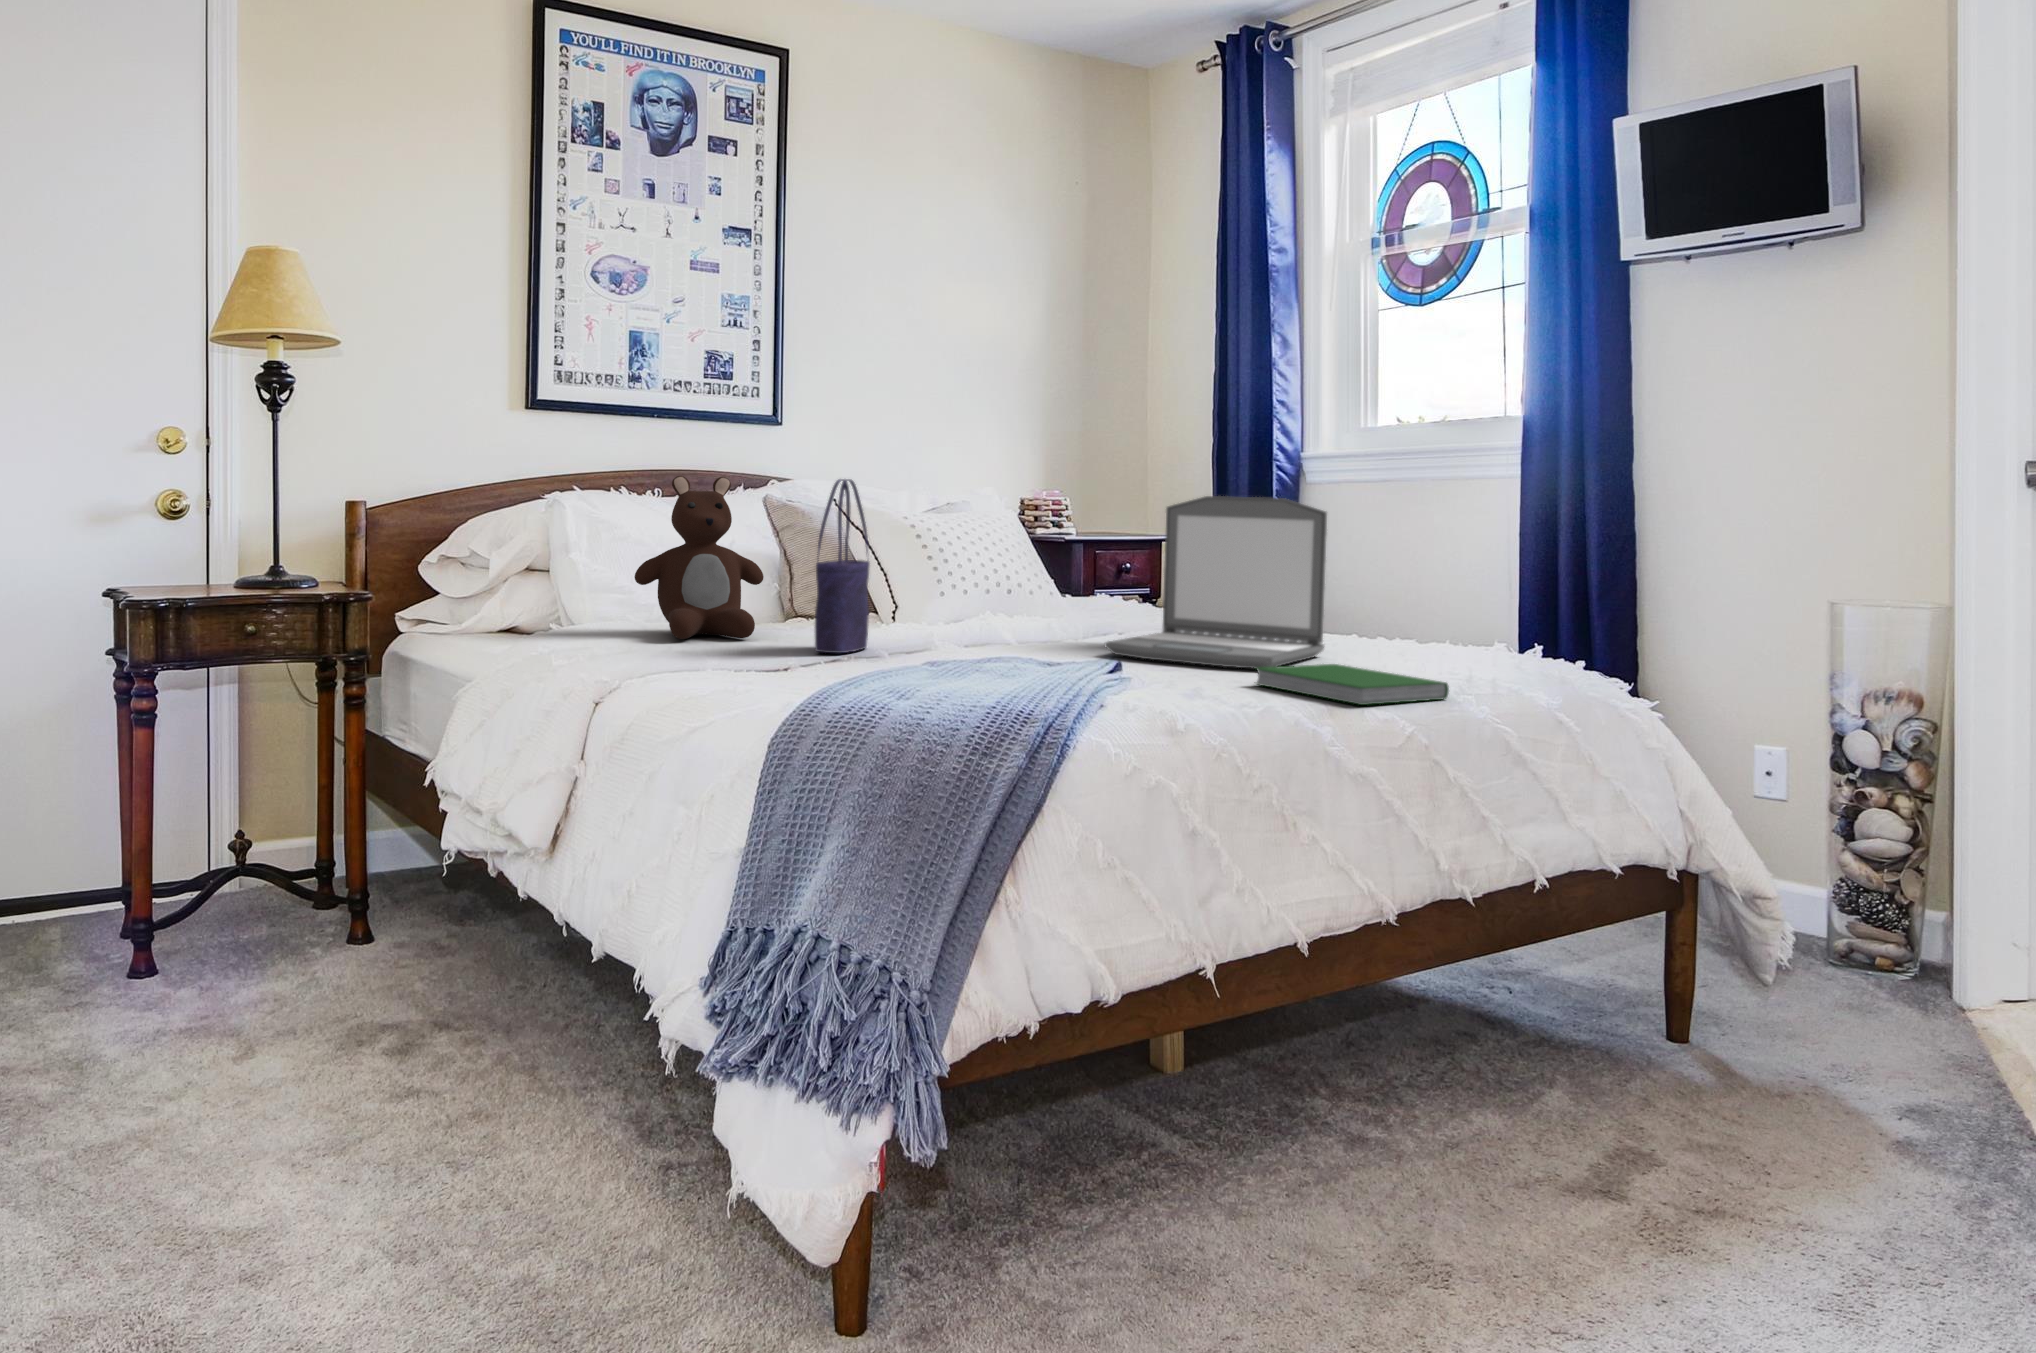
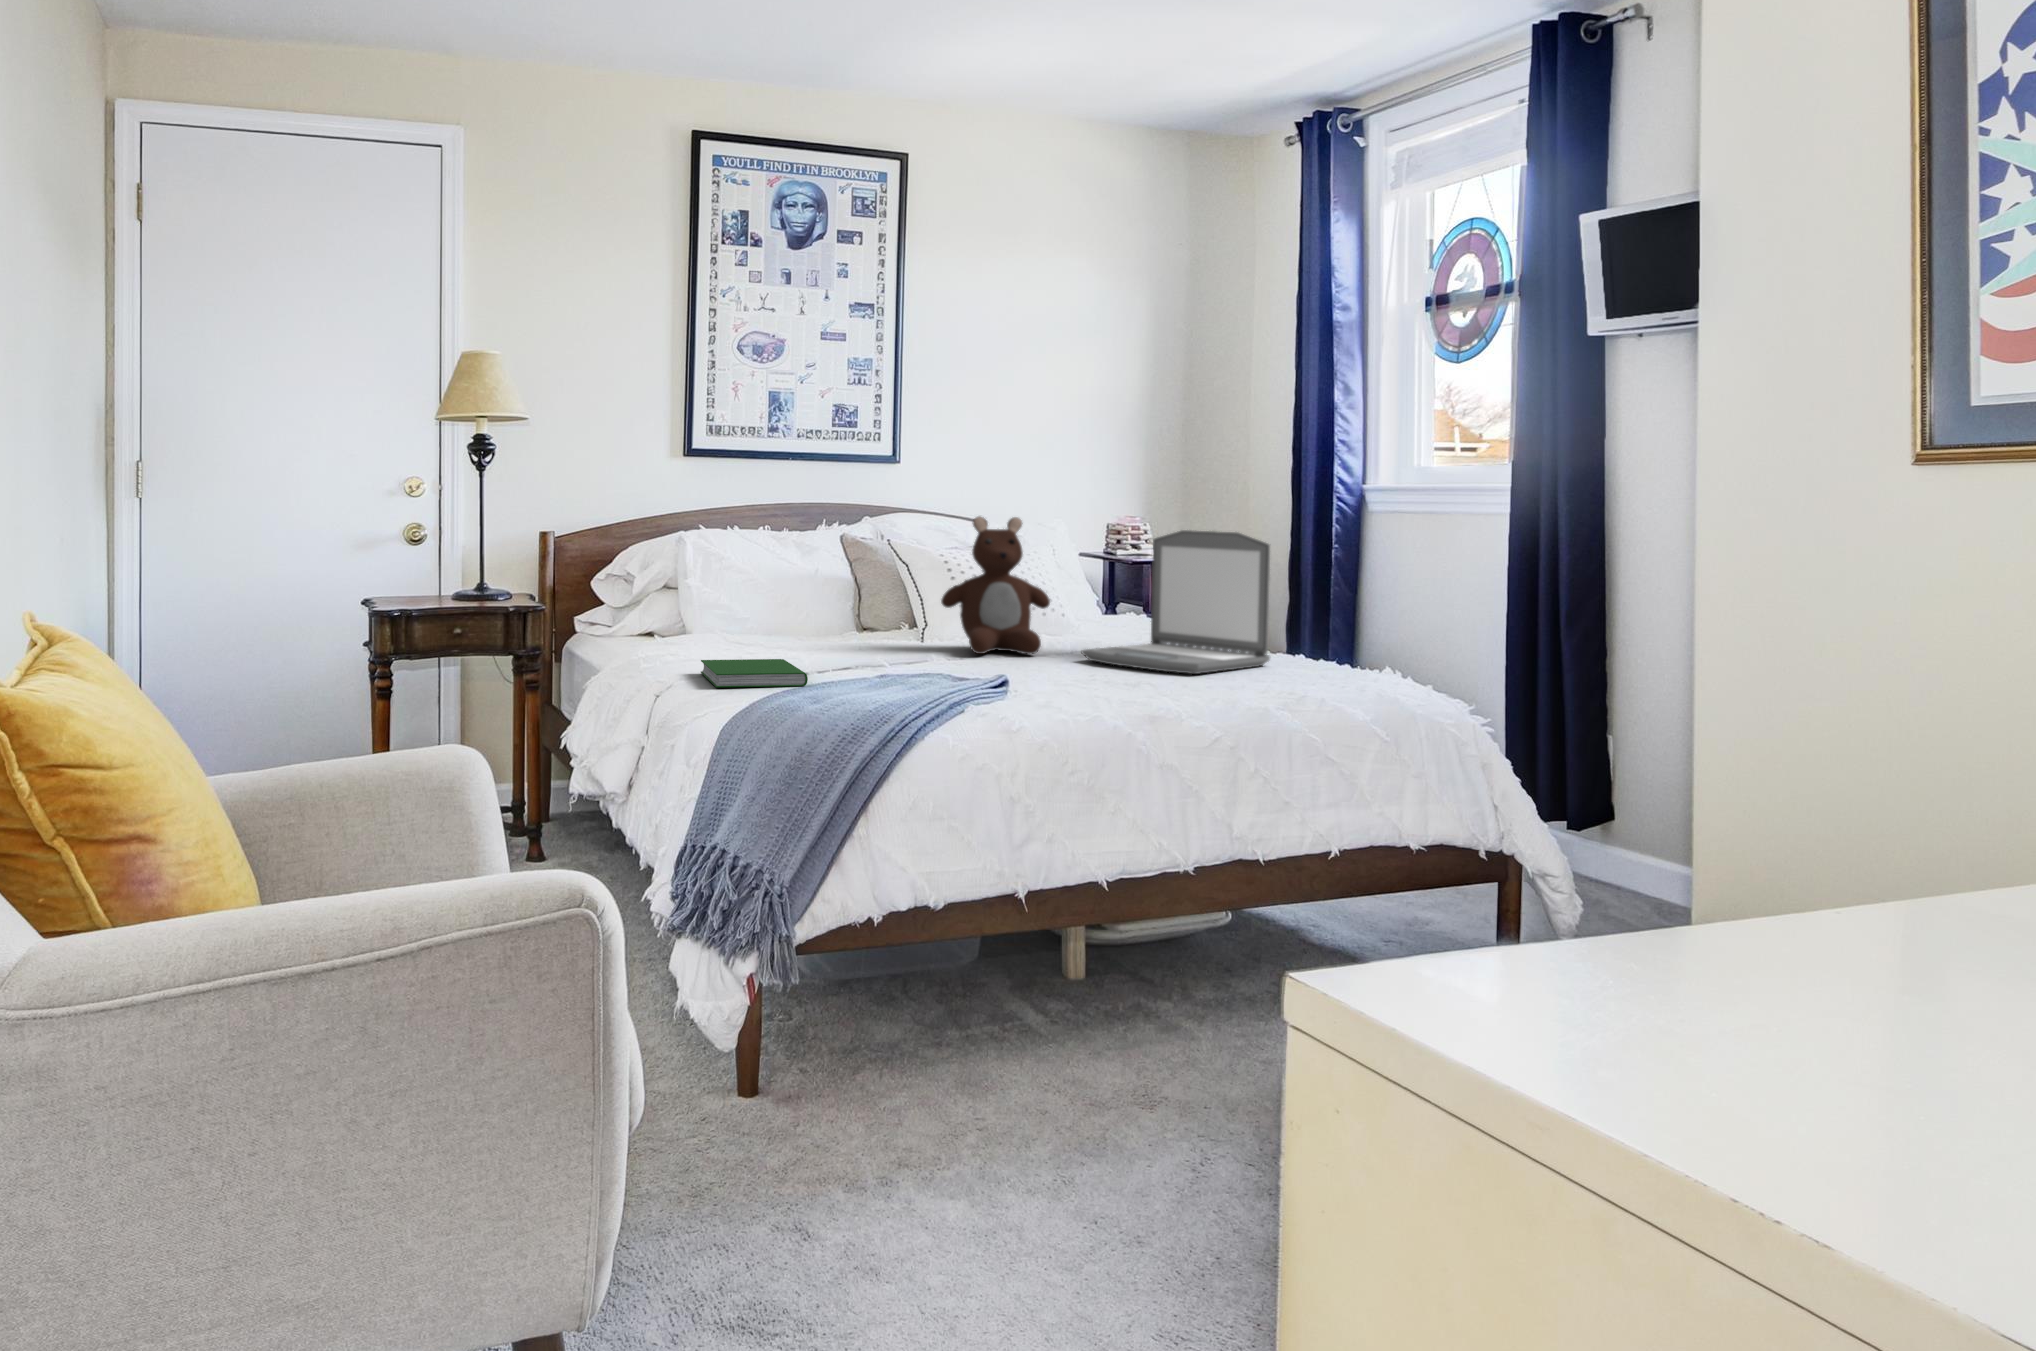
teddy bear: present [635,476,764,639] -> present [941,516,1050,654]
tote bag: present [815,479,870,653] -> none [851,517,901,655]
hardcover book: present [1255,664,1449,705] -> present [701,659,808,687]

